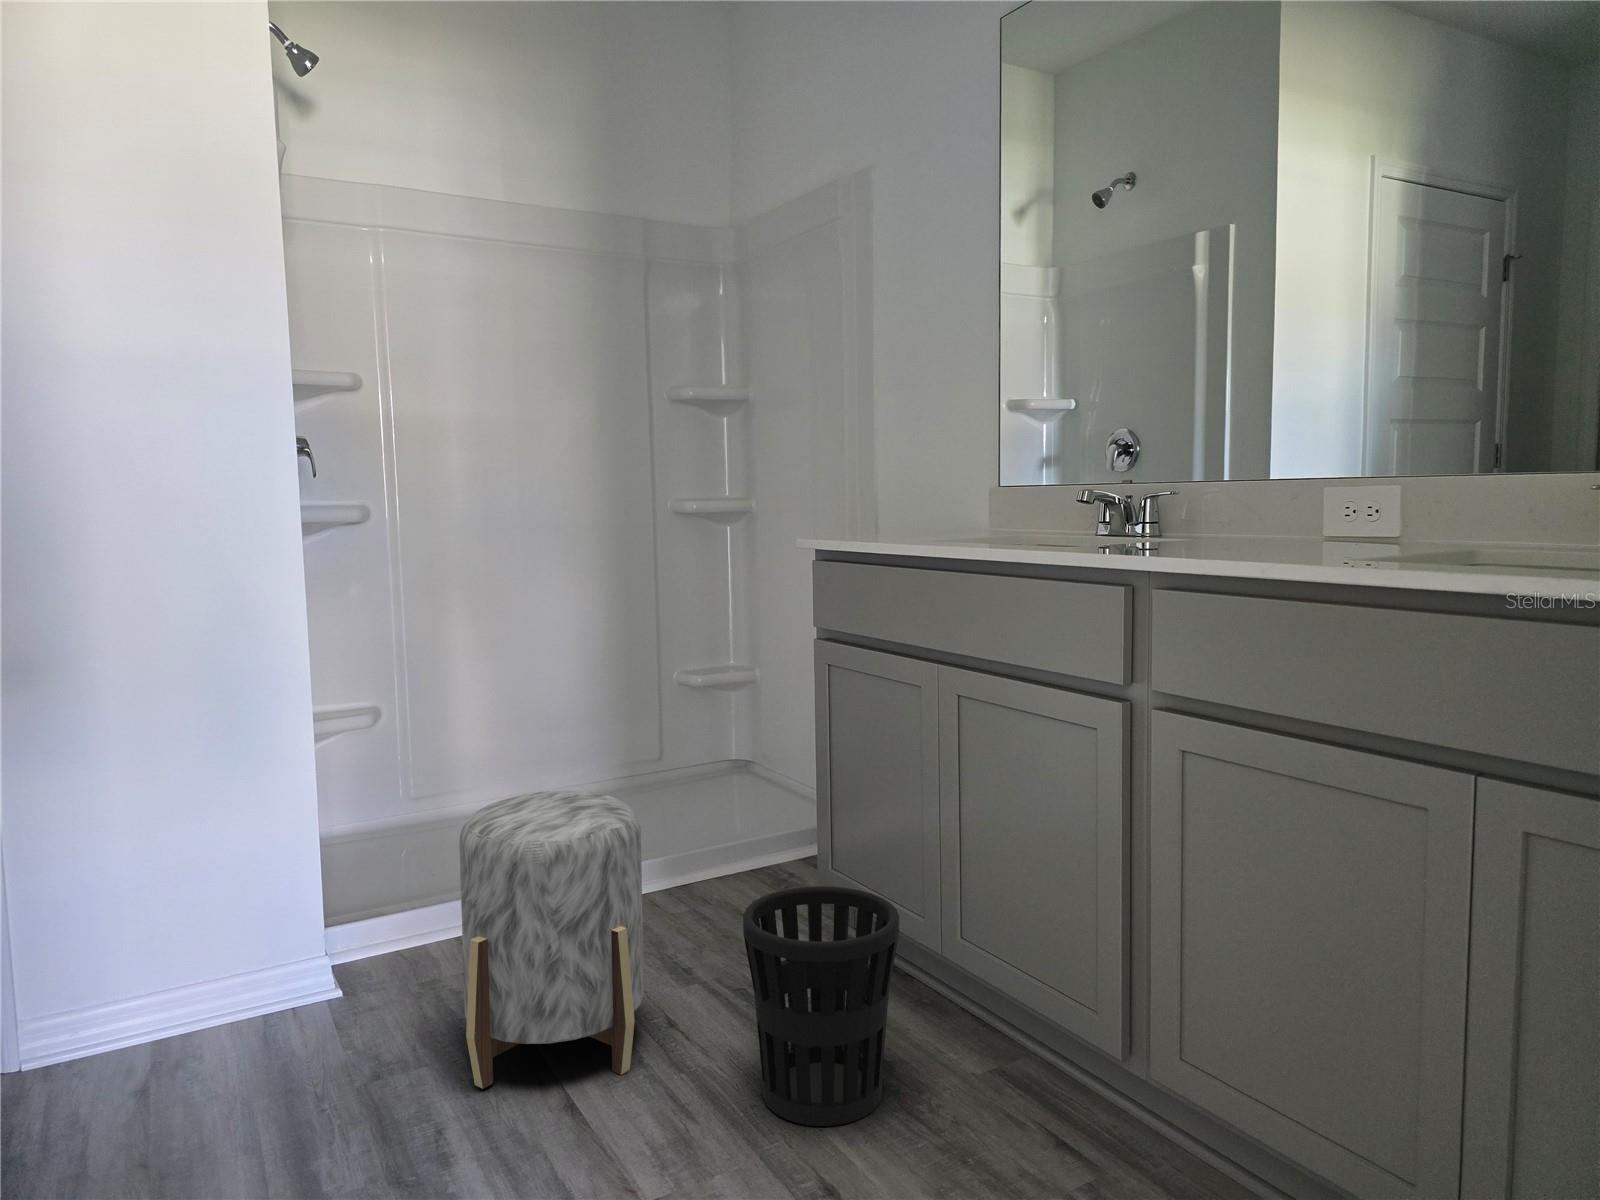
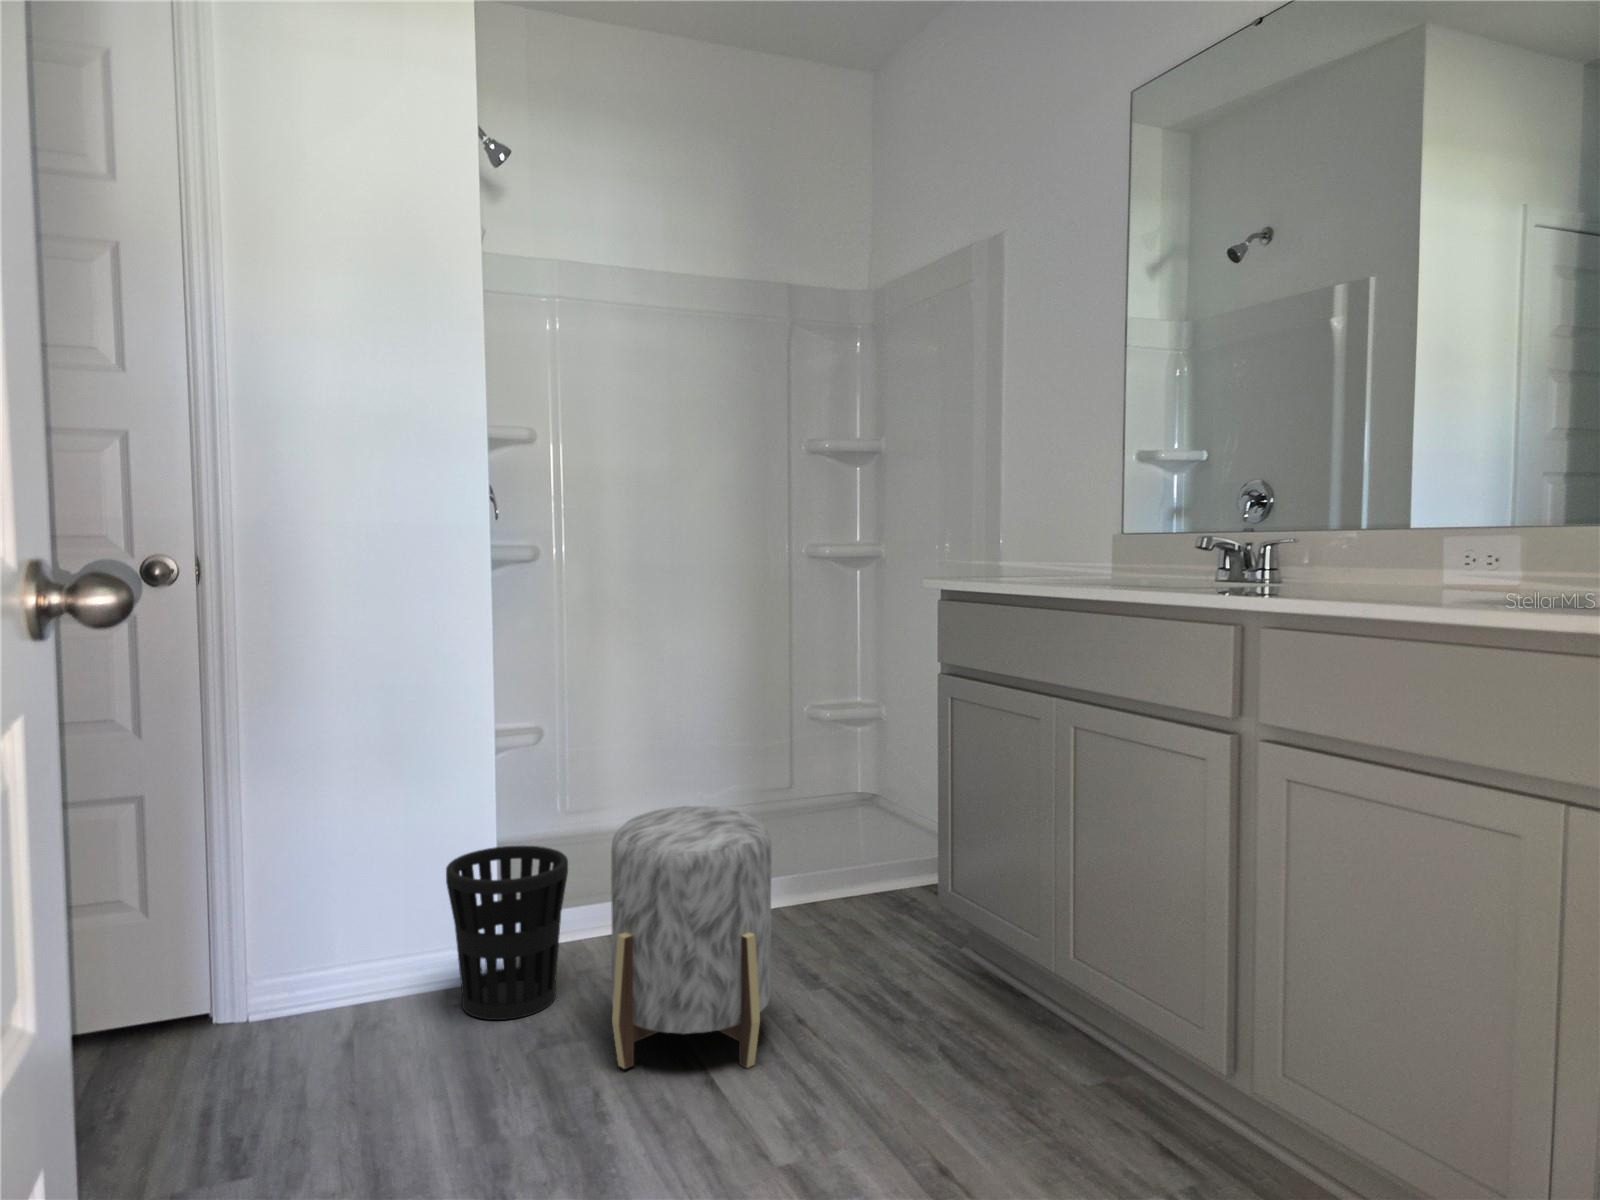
wastebasket: present [743,886,899,1126] -> present [446,845,568,1020]

